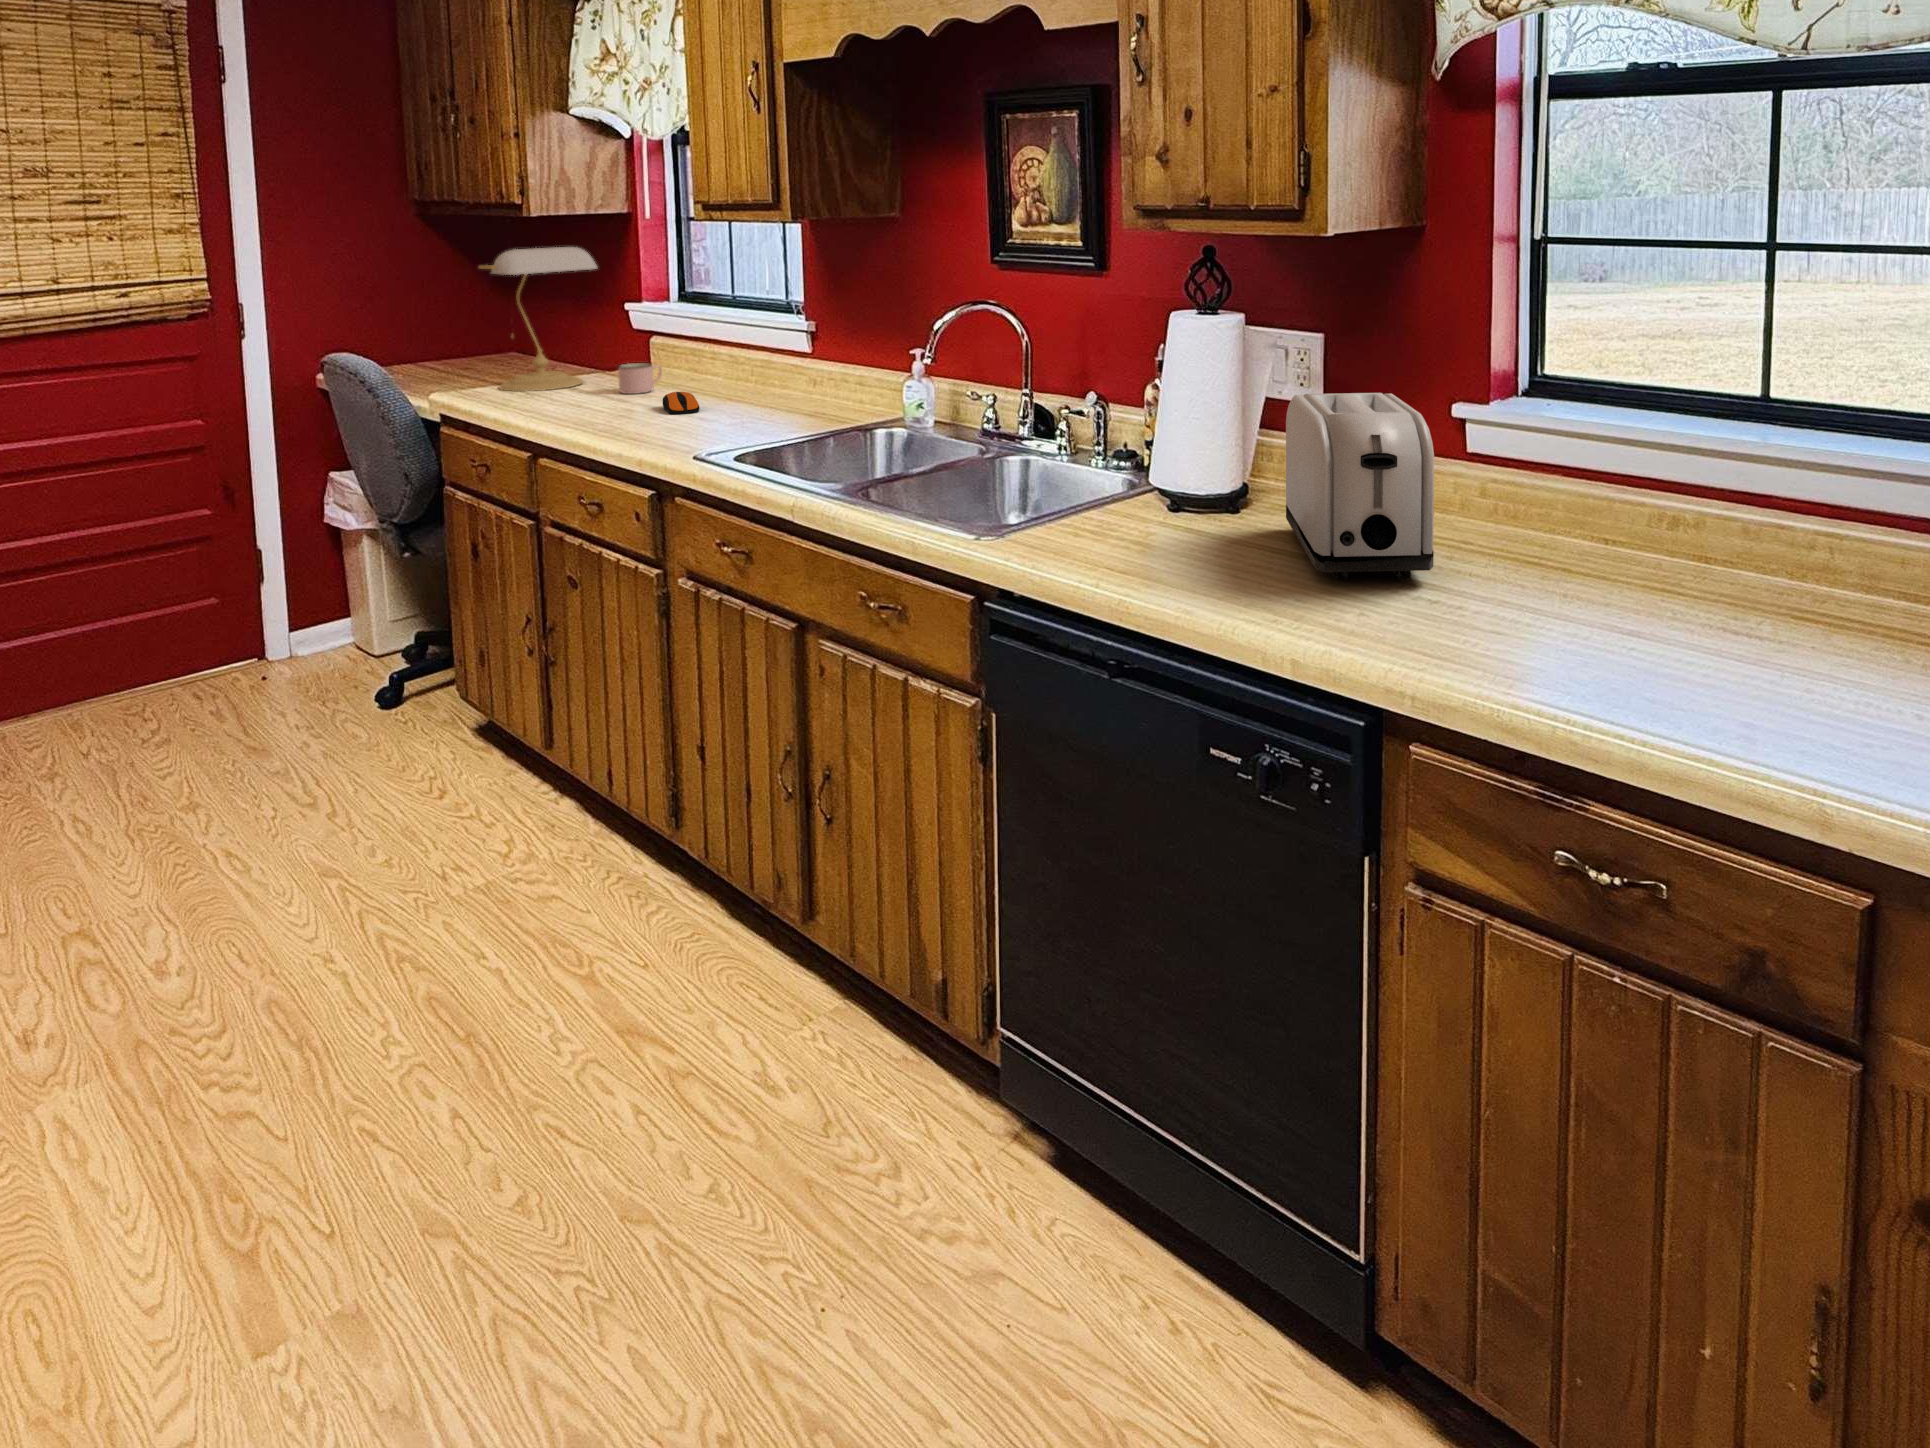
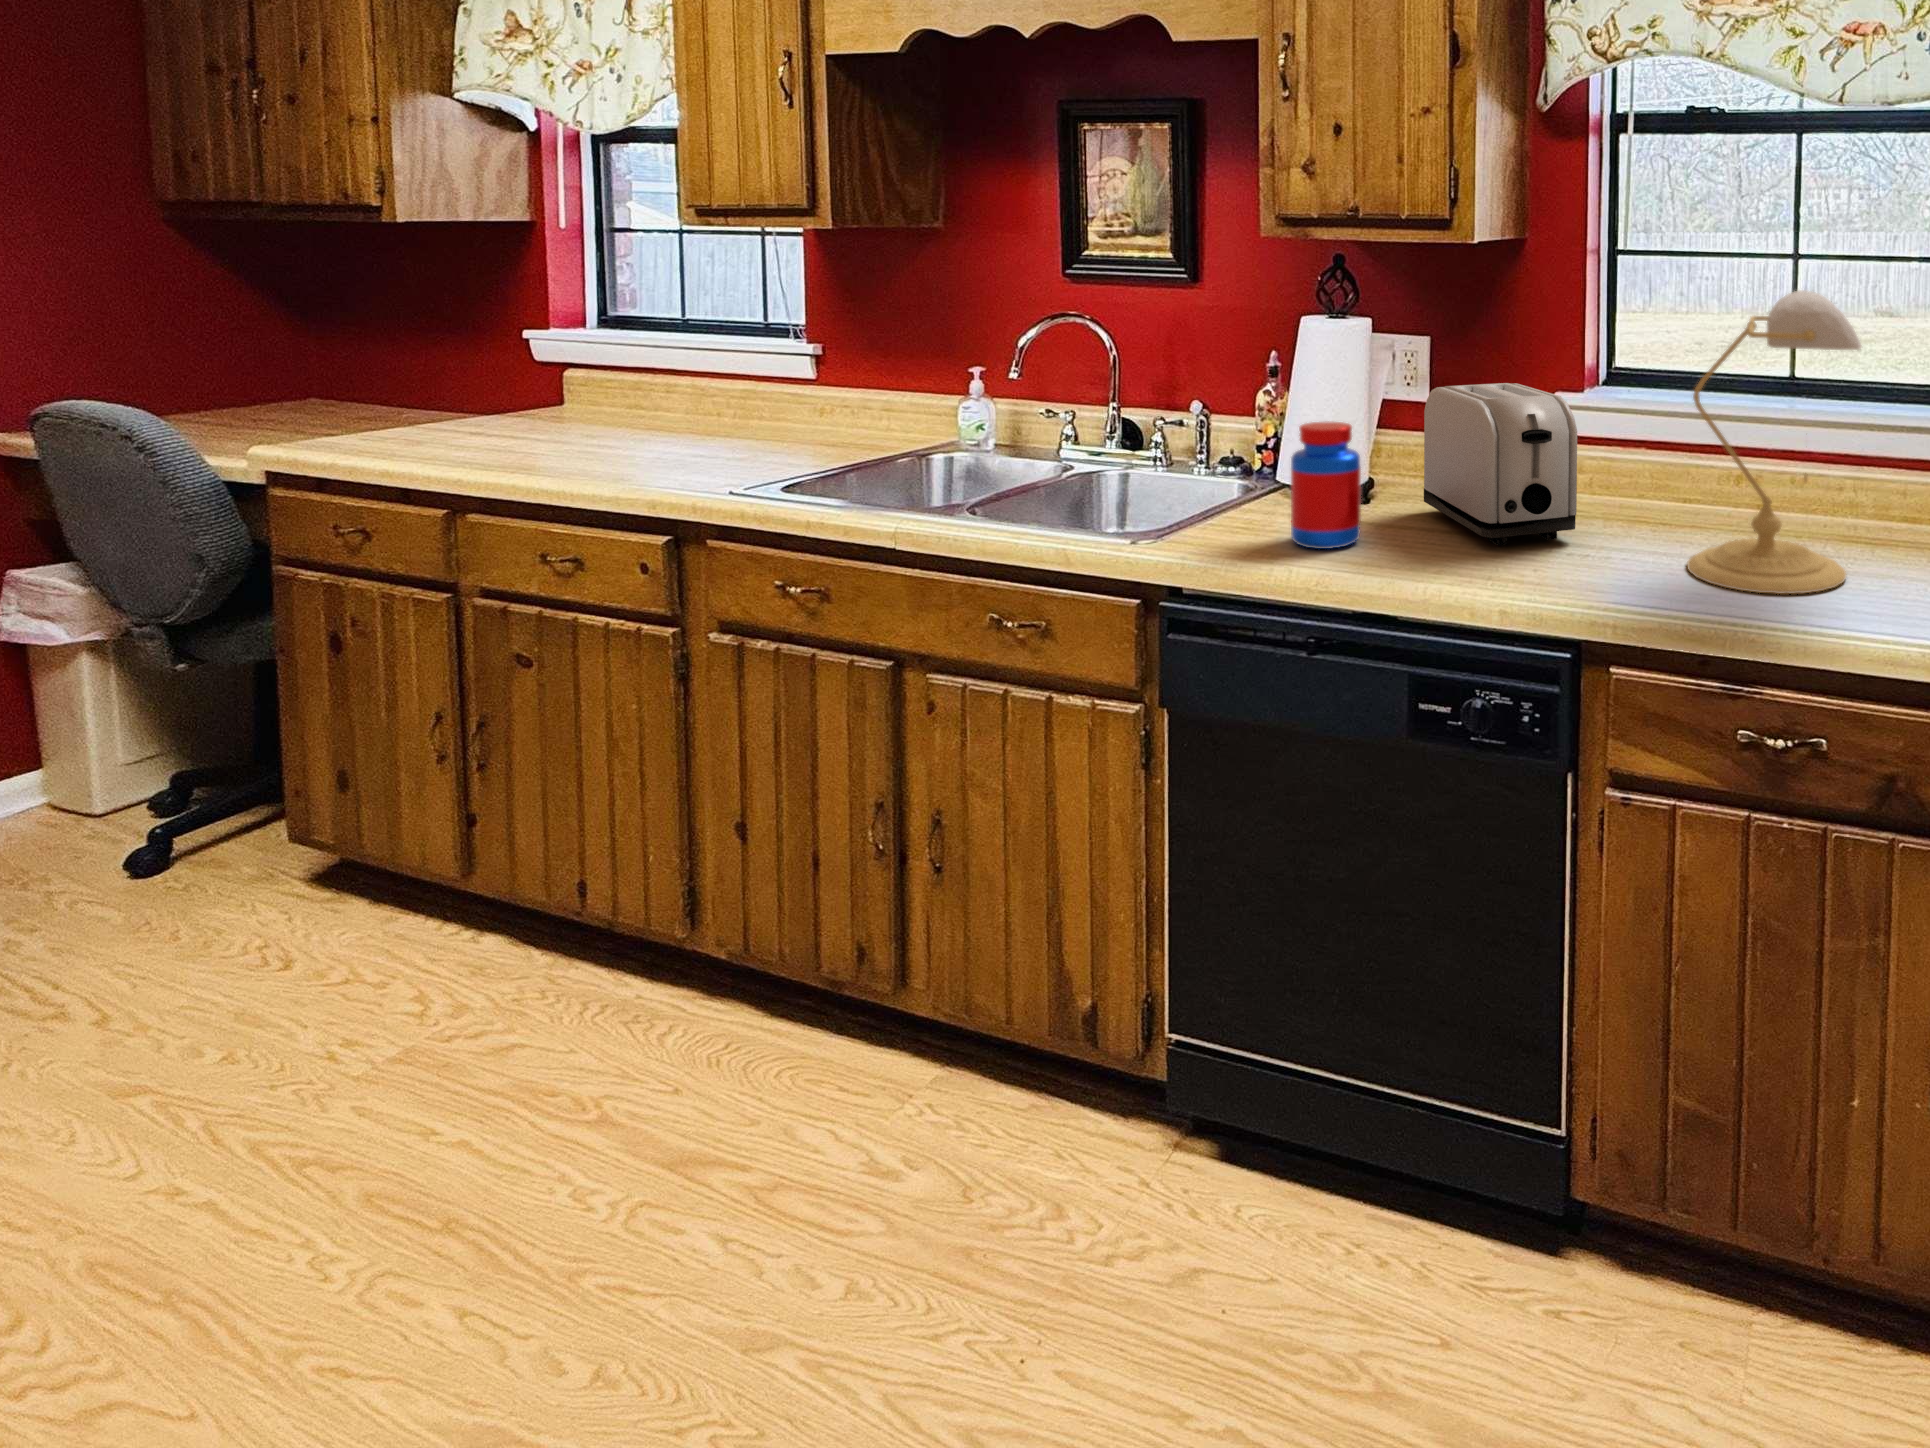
desk lamp: present [479,247,597,392] -> present [1687,290,1862,594]
mug: present [618,362,662,394] -> none [533,401,592,439]
computer mouse: present [663,392,700,414] -> none [619,430,674,456]
jar: none [1120,428,1194,565] -> present [1291,421,1361,549]

